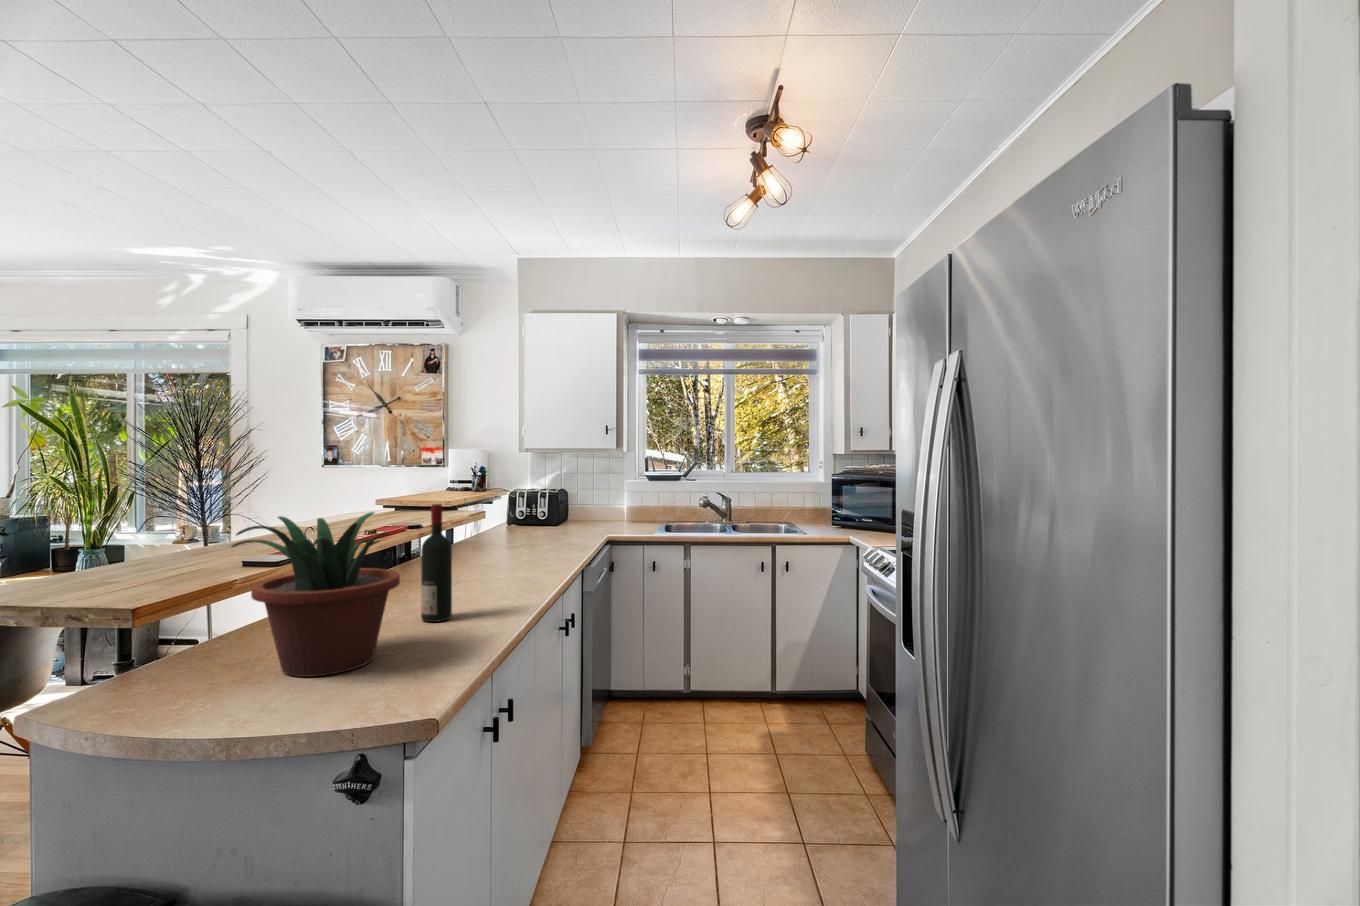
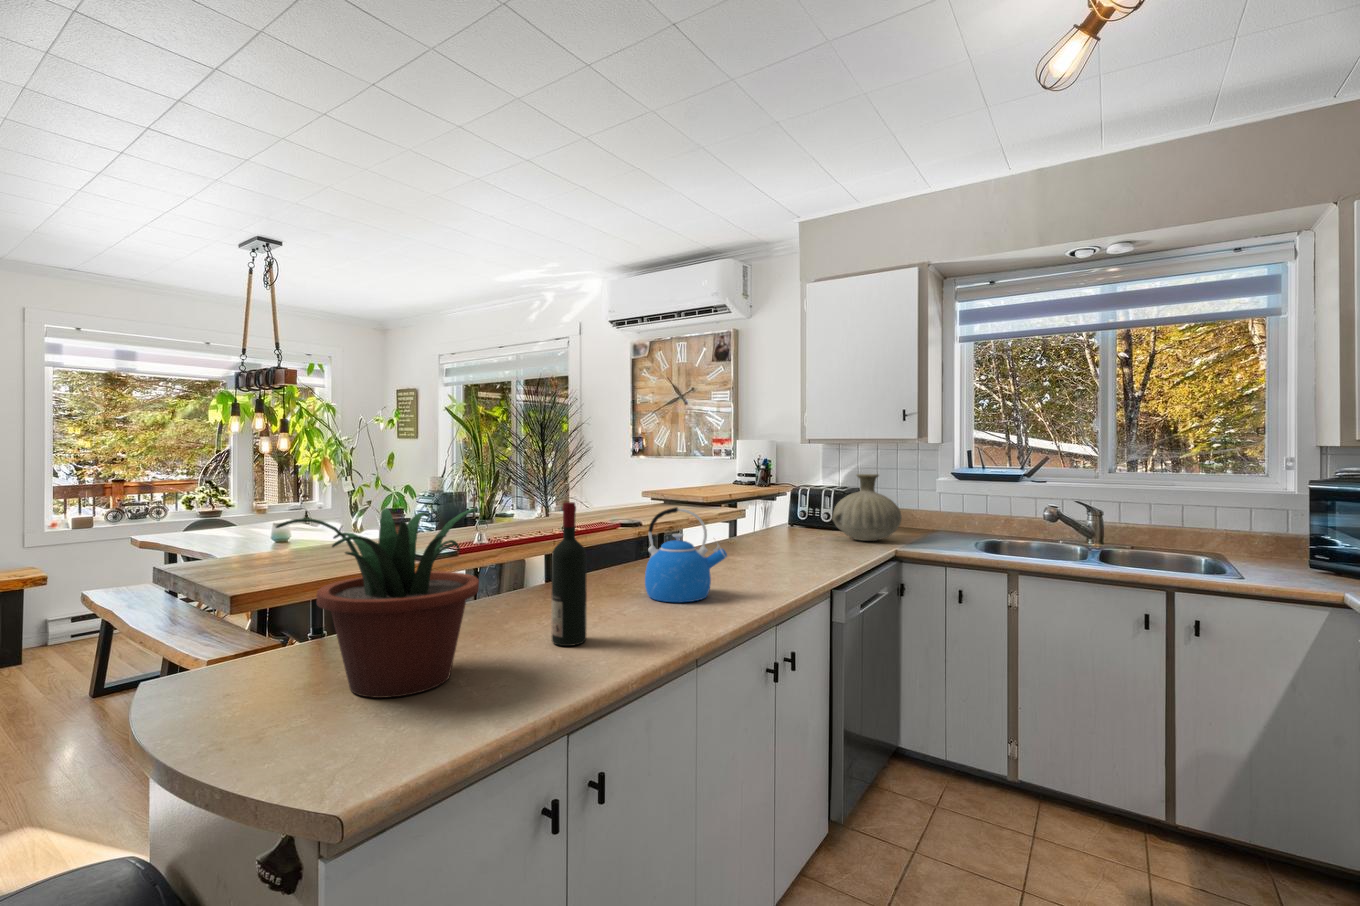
vase: none [553,477,605,530] -> present [832,474,902,541]
kettle: none [452,507,522,585] -> present [645,507,727,602]

